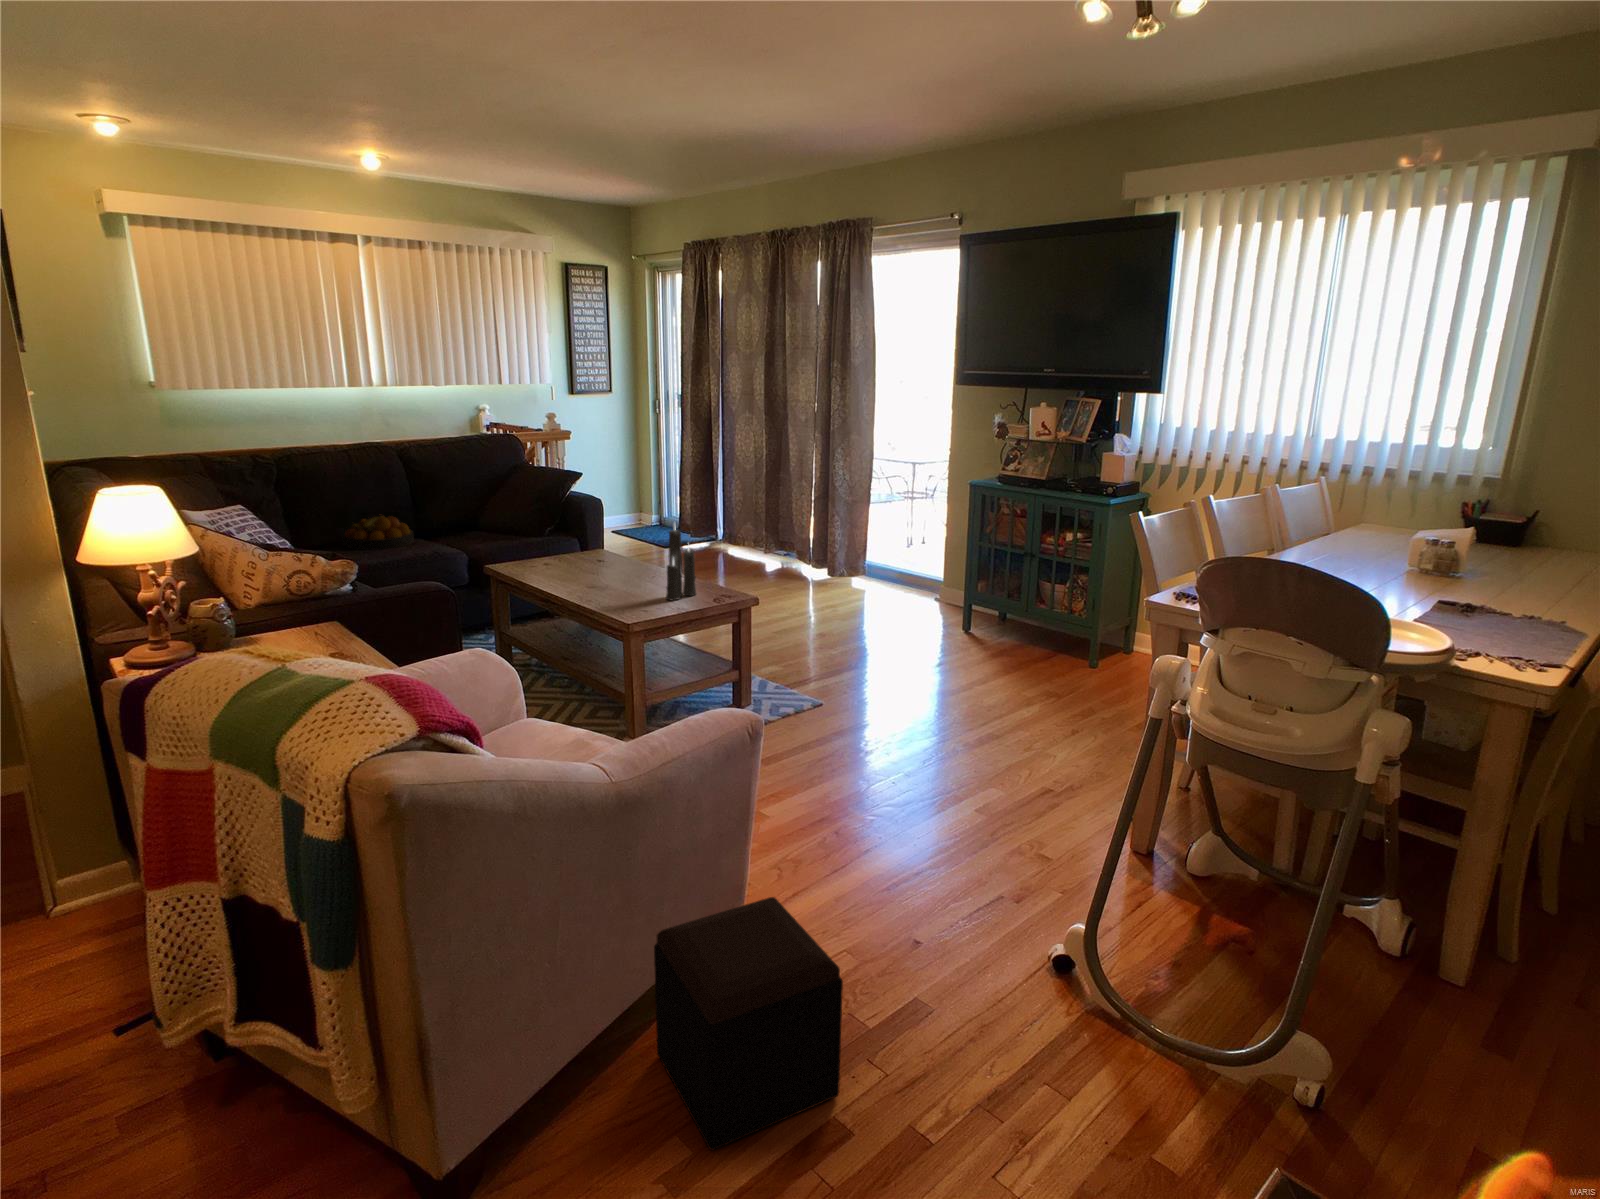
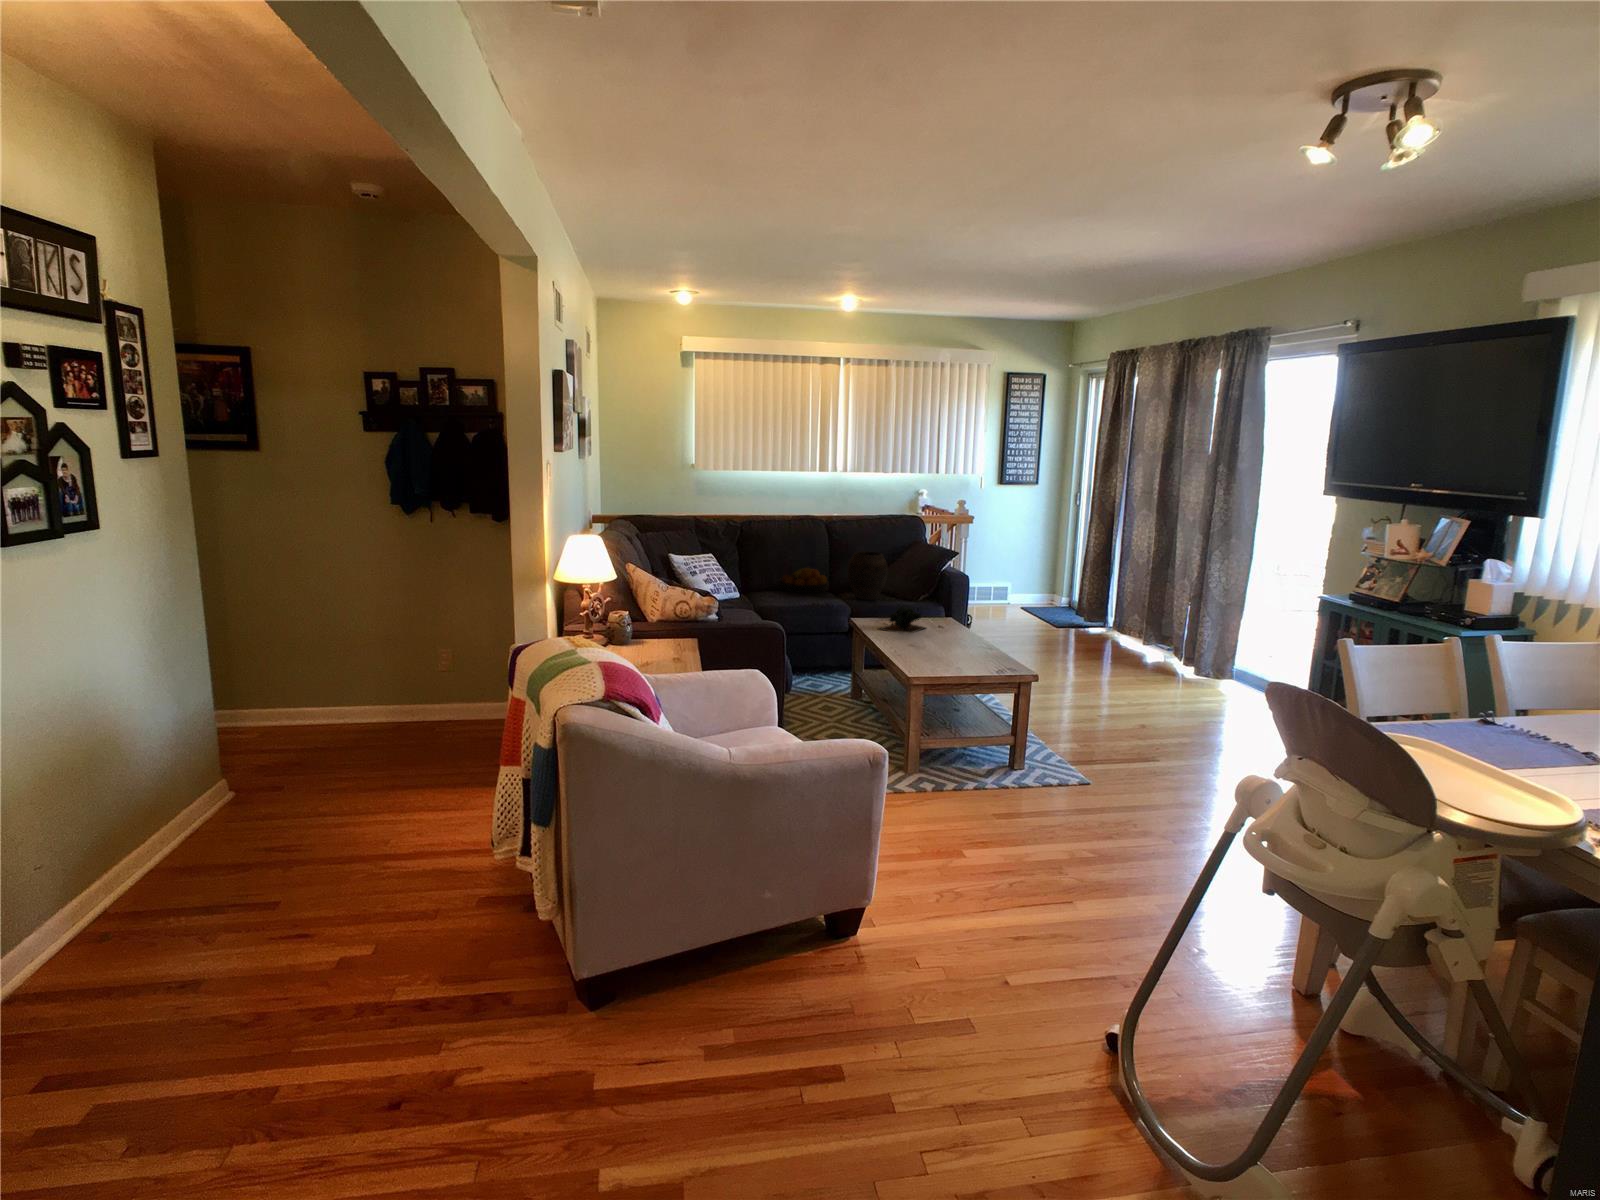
vase: none [446,487,499,547] -> present [848,551,888,600]
candle: present [666,528,696,600] -> none [955,590,988,662]
succulent plant: none [536,547,591,581] -> present [879,606,925,633]
footstool: present [654,897,843,1150] -> none [696,898,830,1093]

